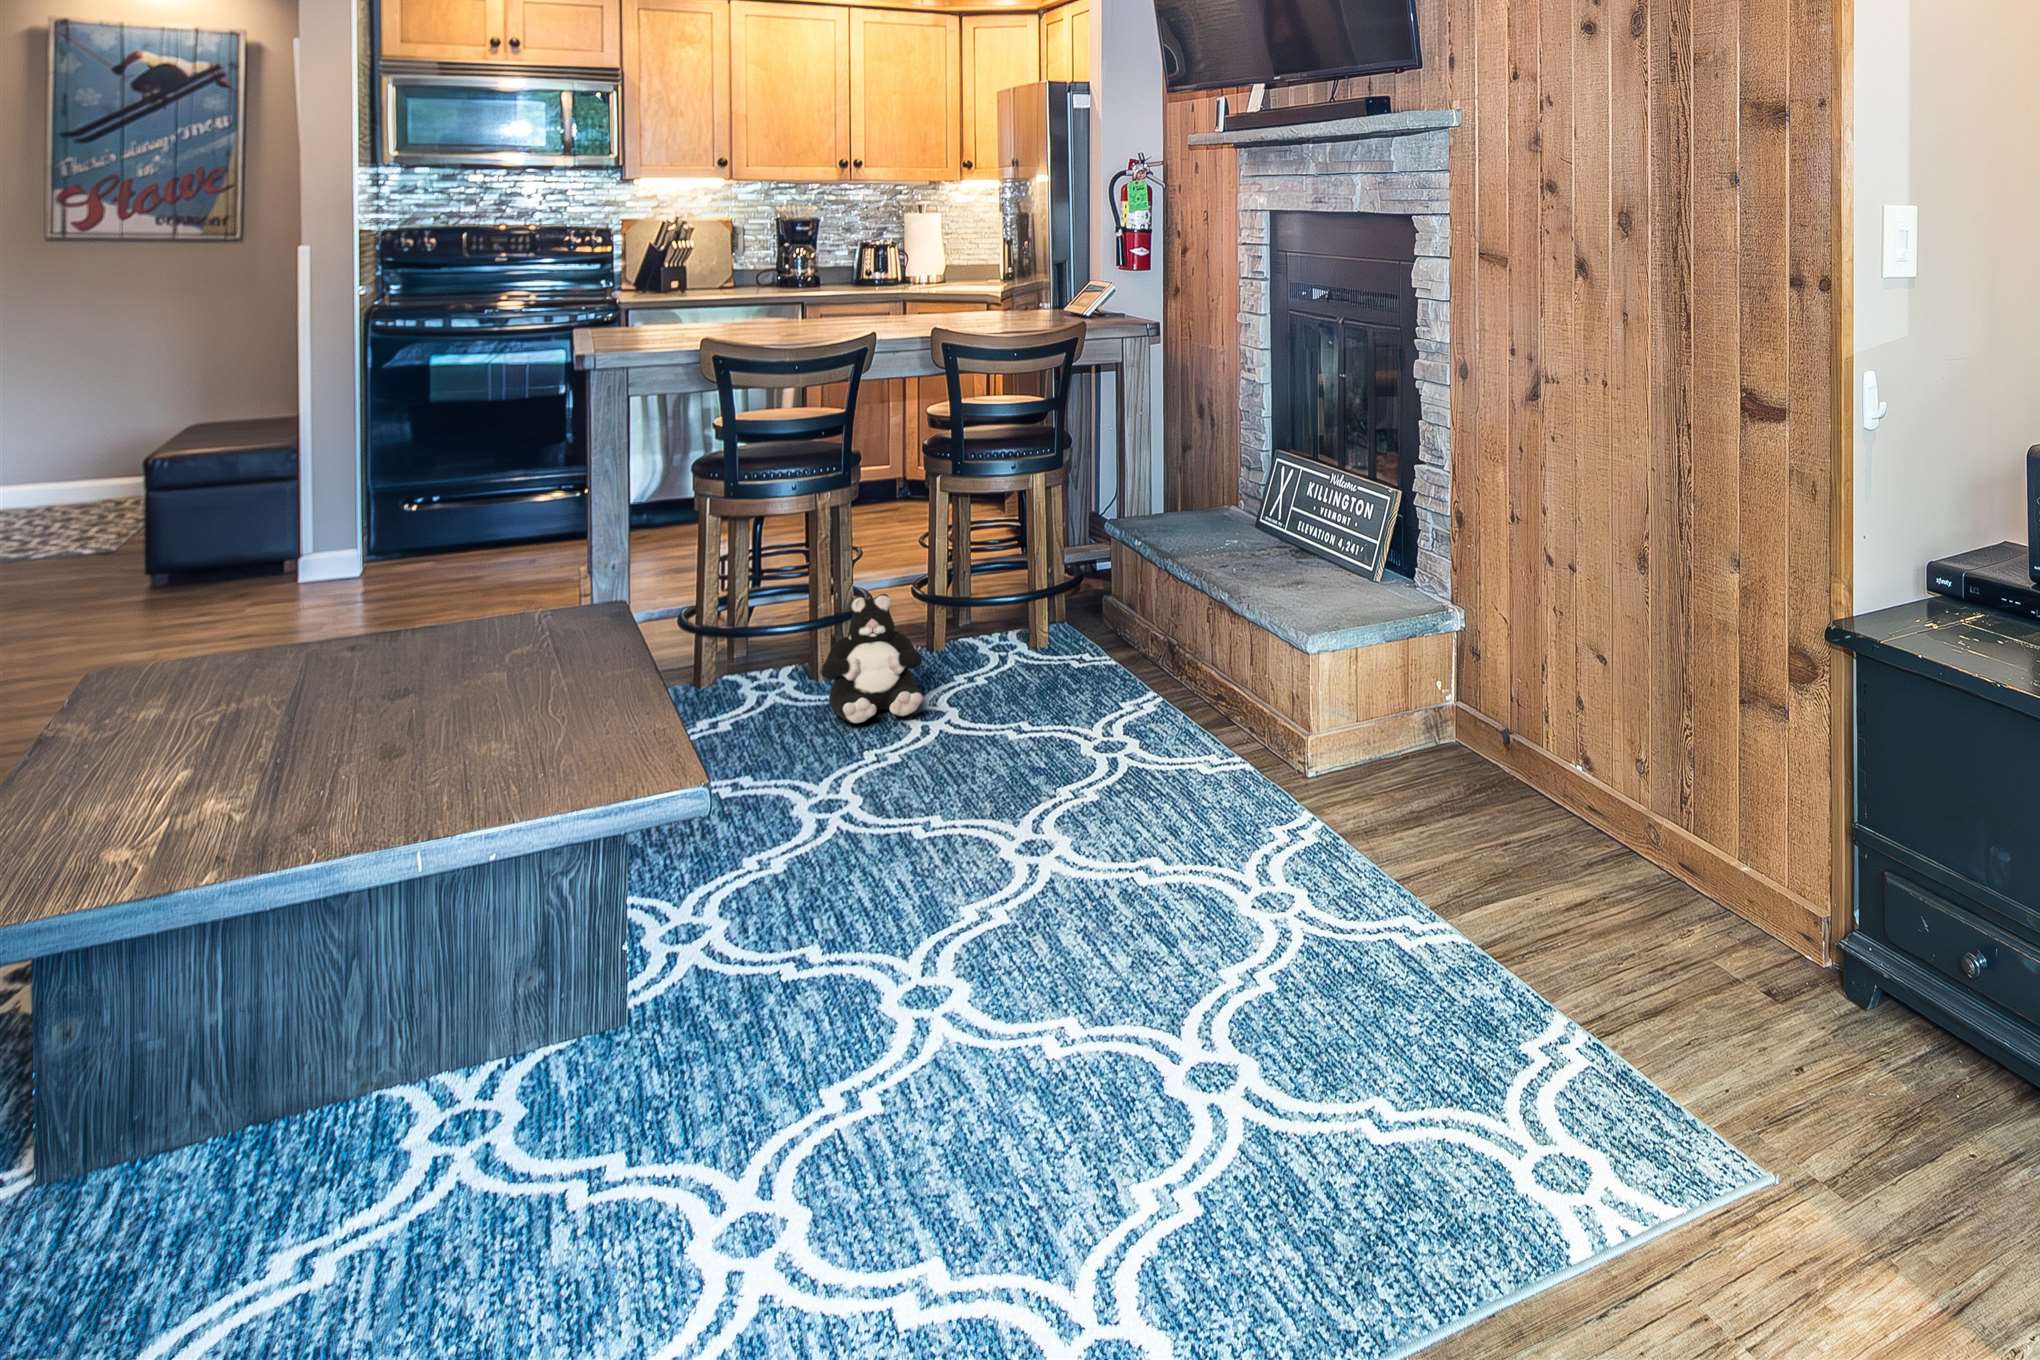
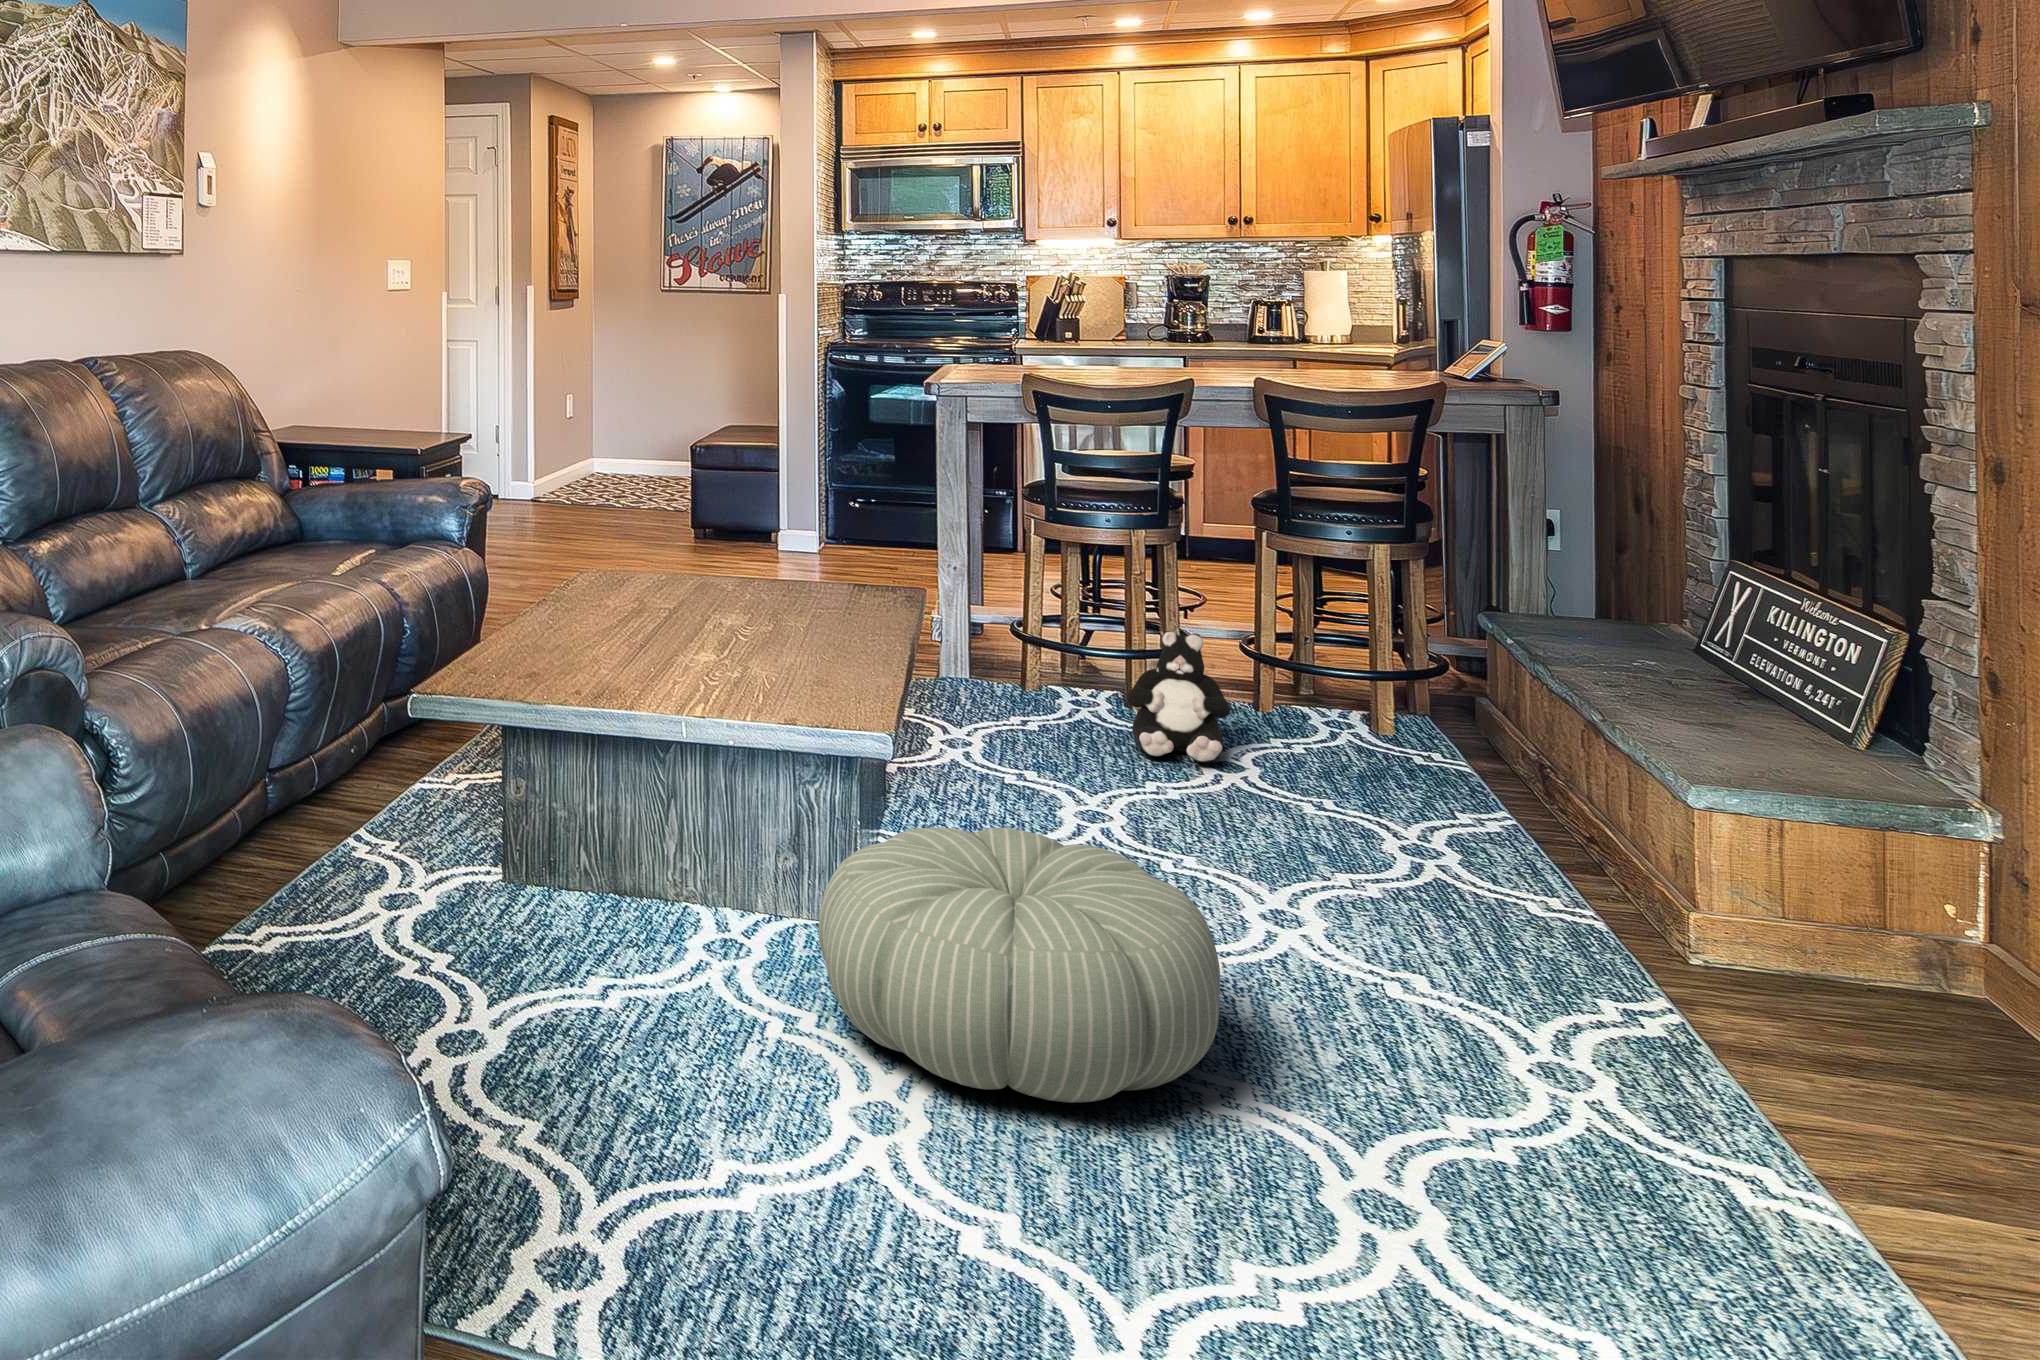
pouf: none [612,851,1051,1153] -> present [819,828,1220,1103]

